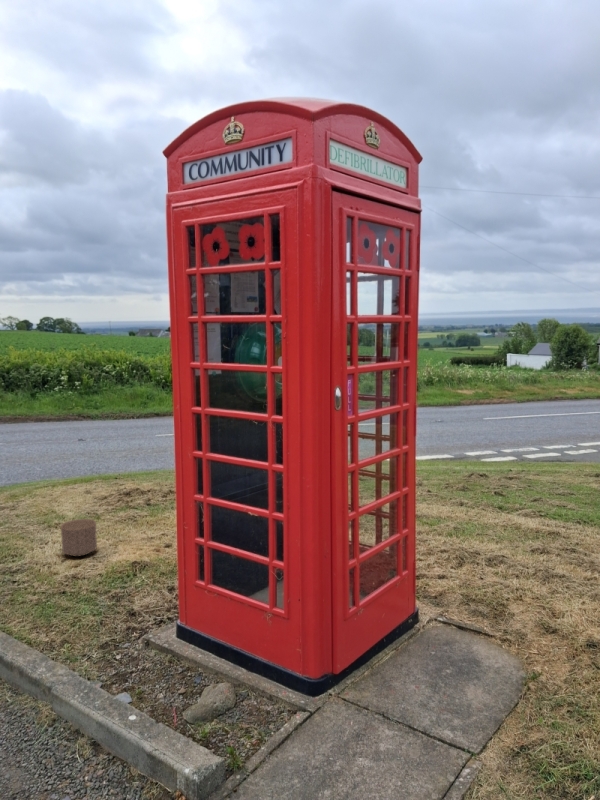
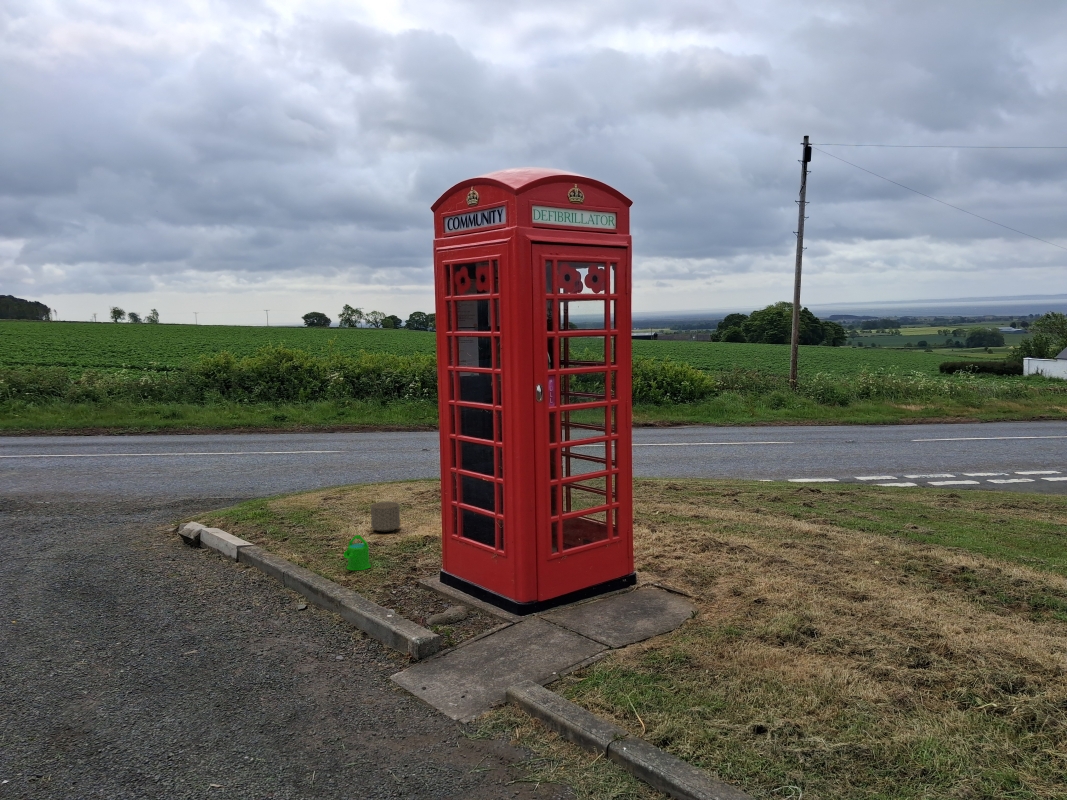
watering can: none [41,578,76,626] -> present [343,535,371,570]

